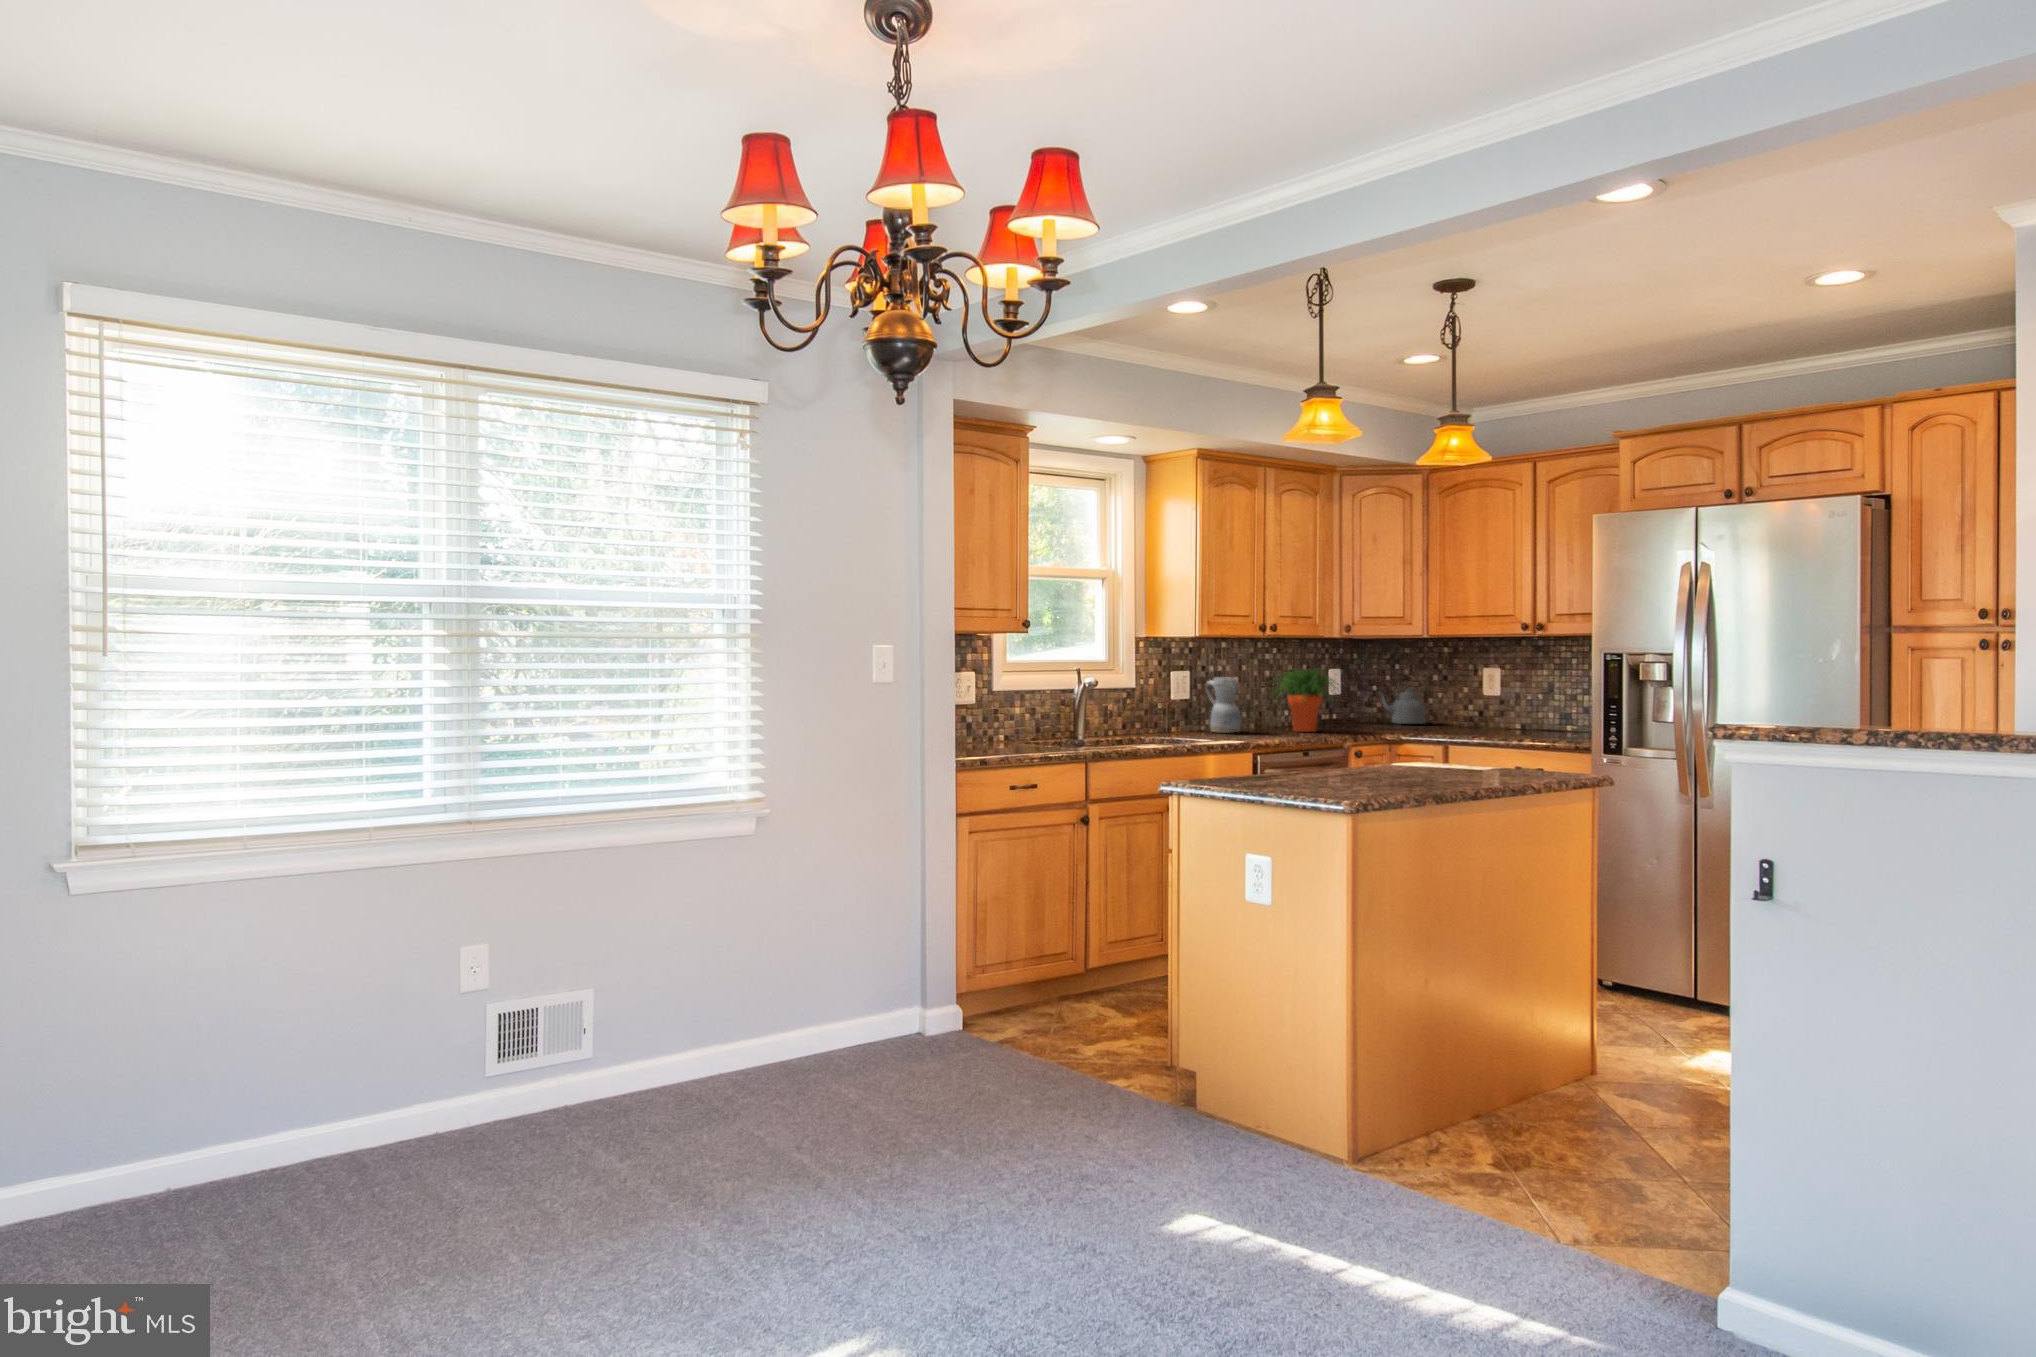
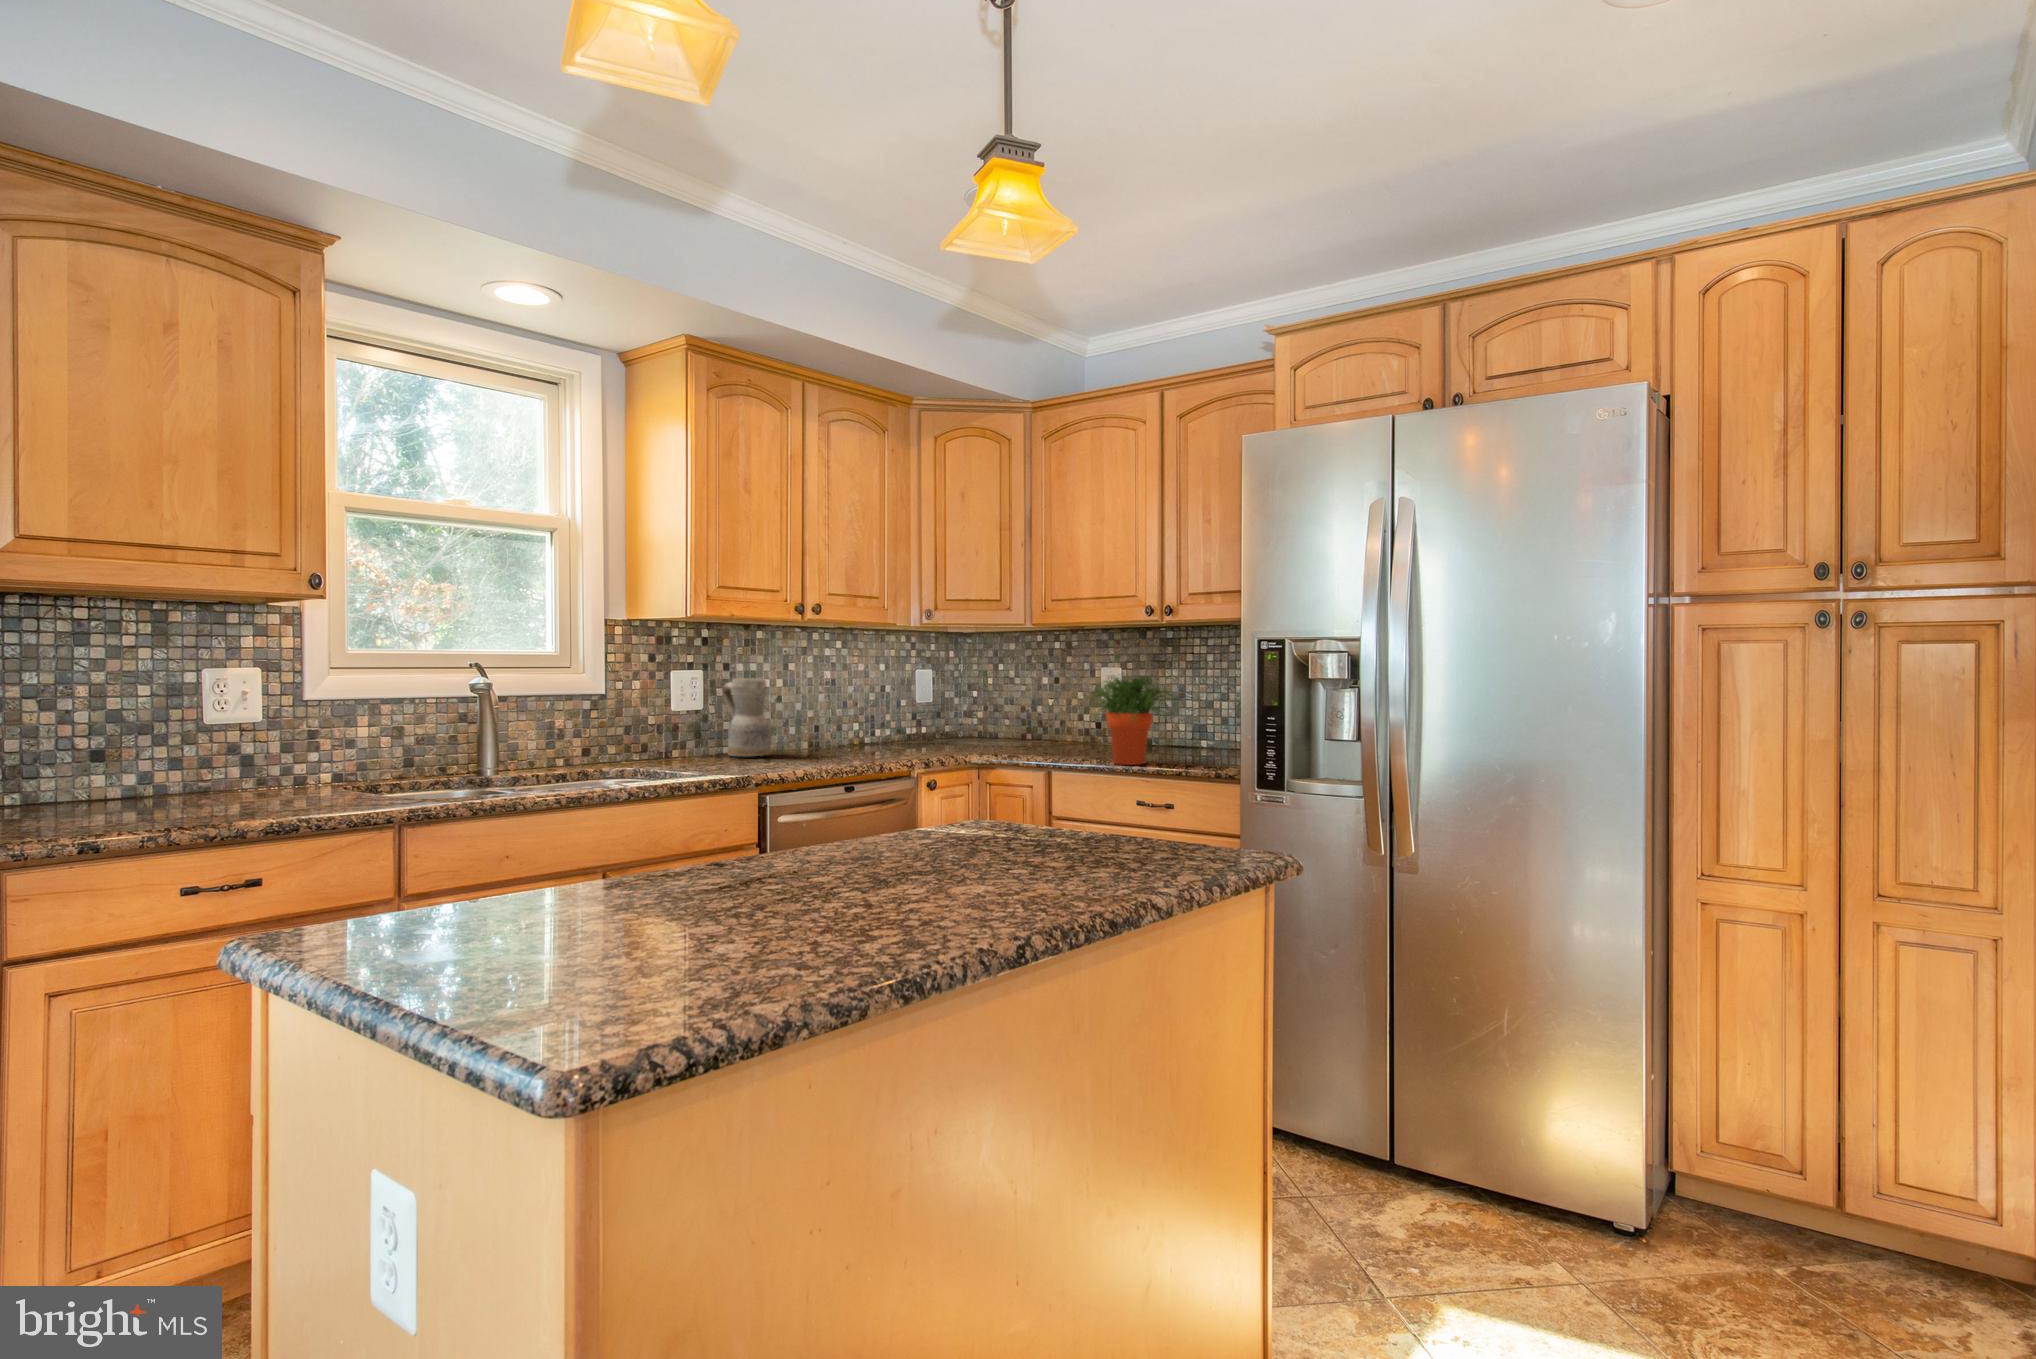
potted plant: present [1271,669,1339,732] -> present [1088,675,1174,765]
kettle: present [1380,677,1426,724] -> none [975,678,1036,738]

